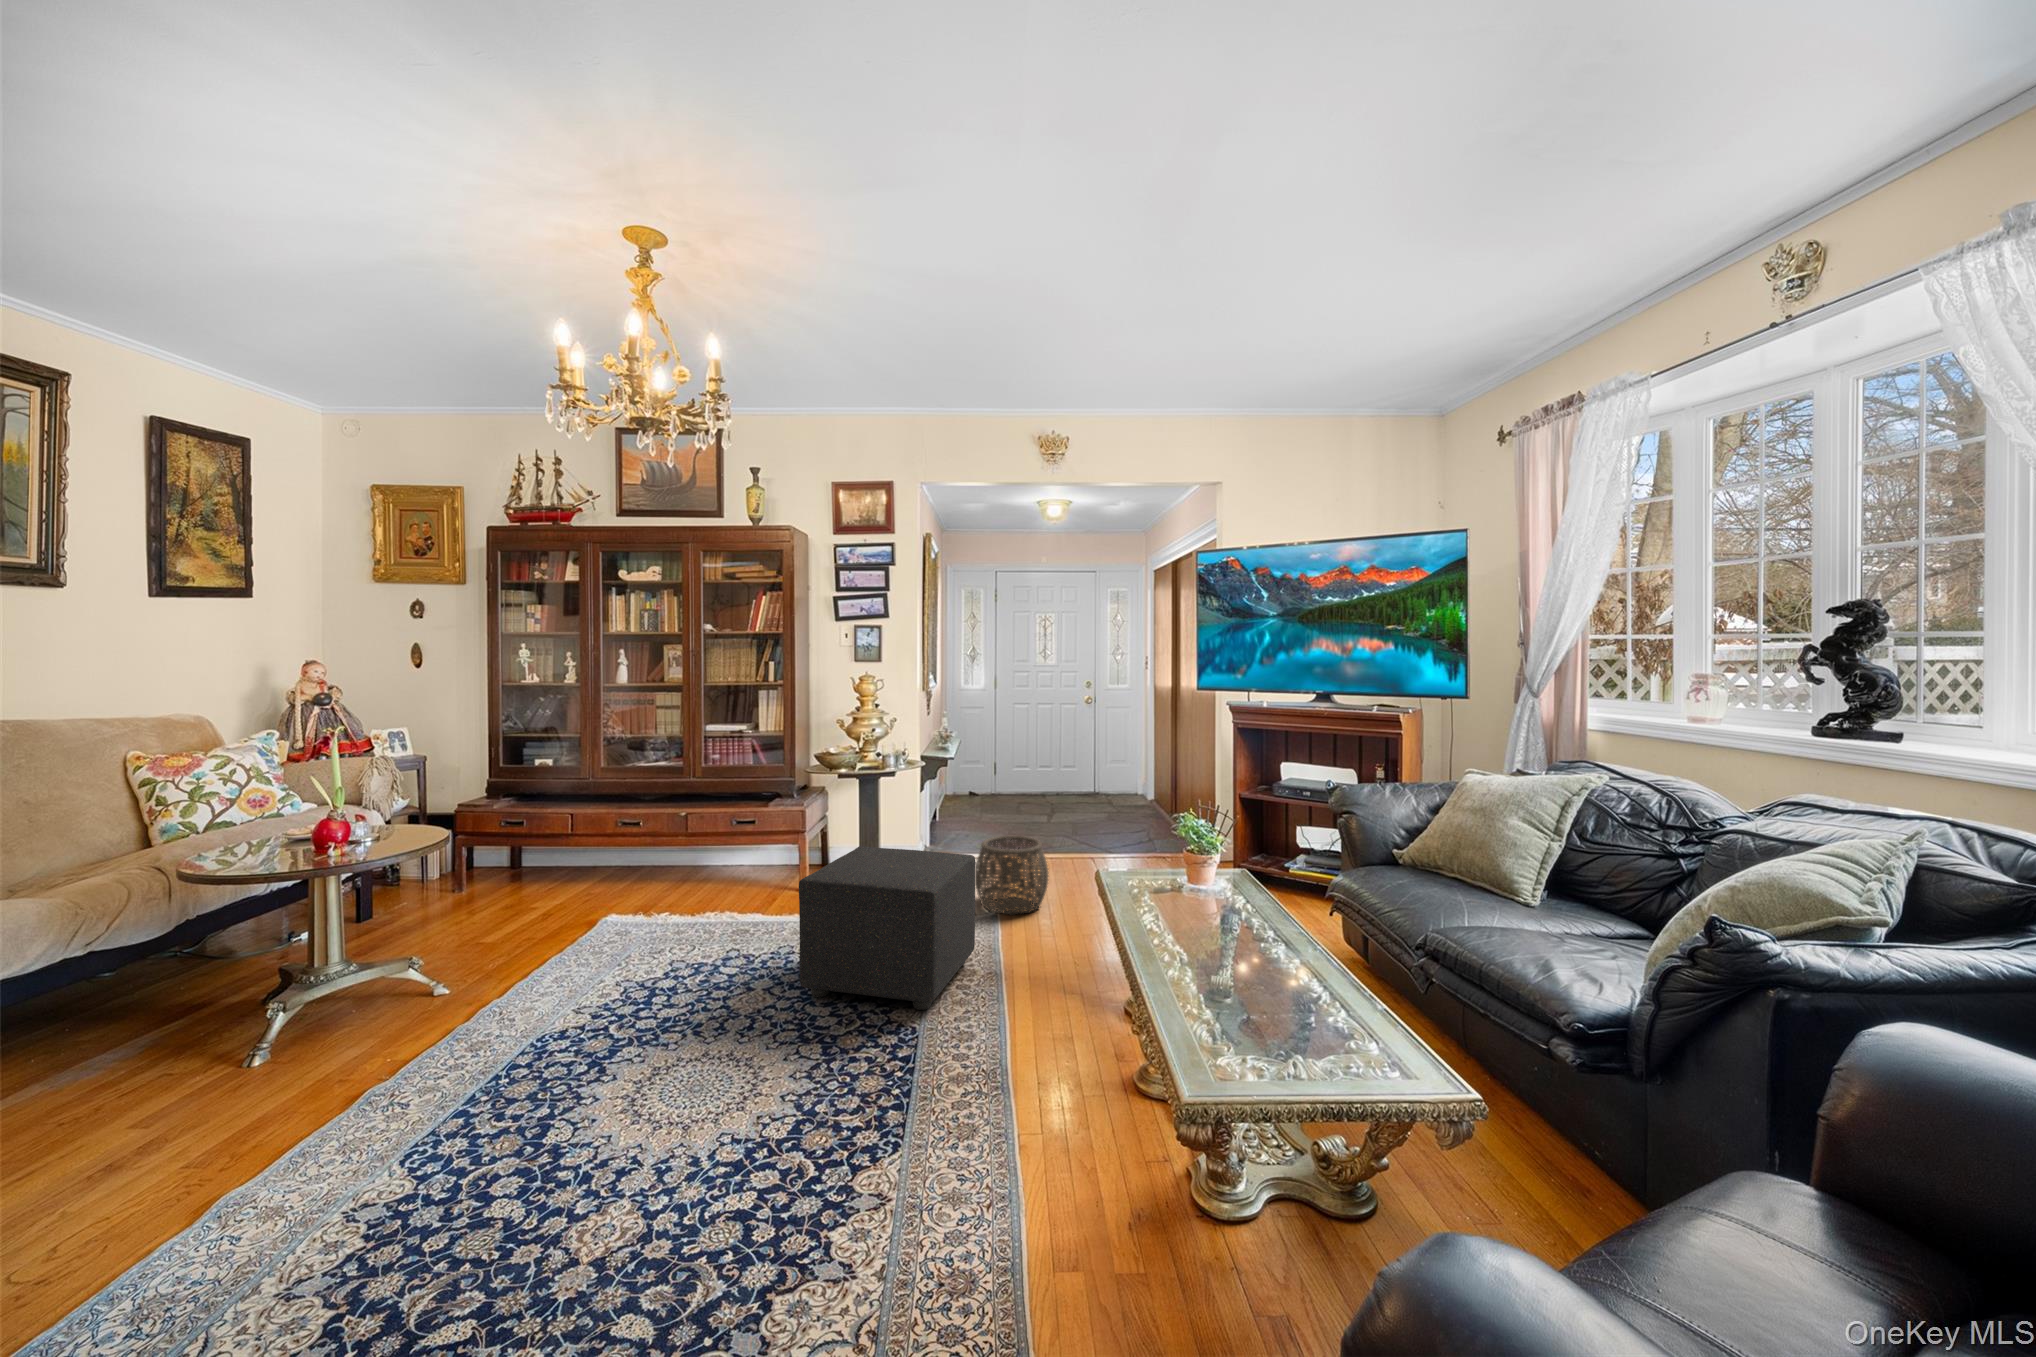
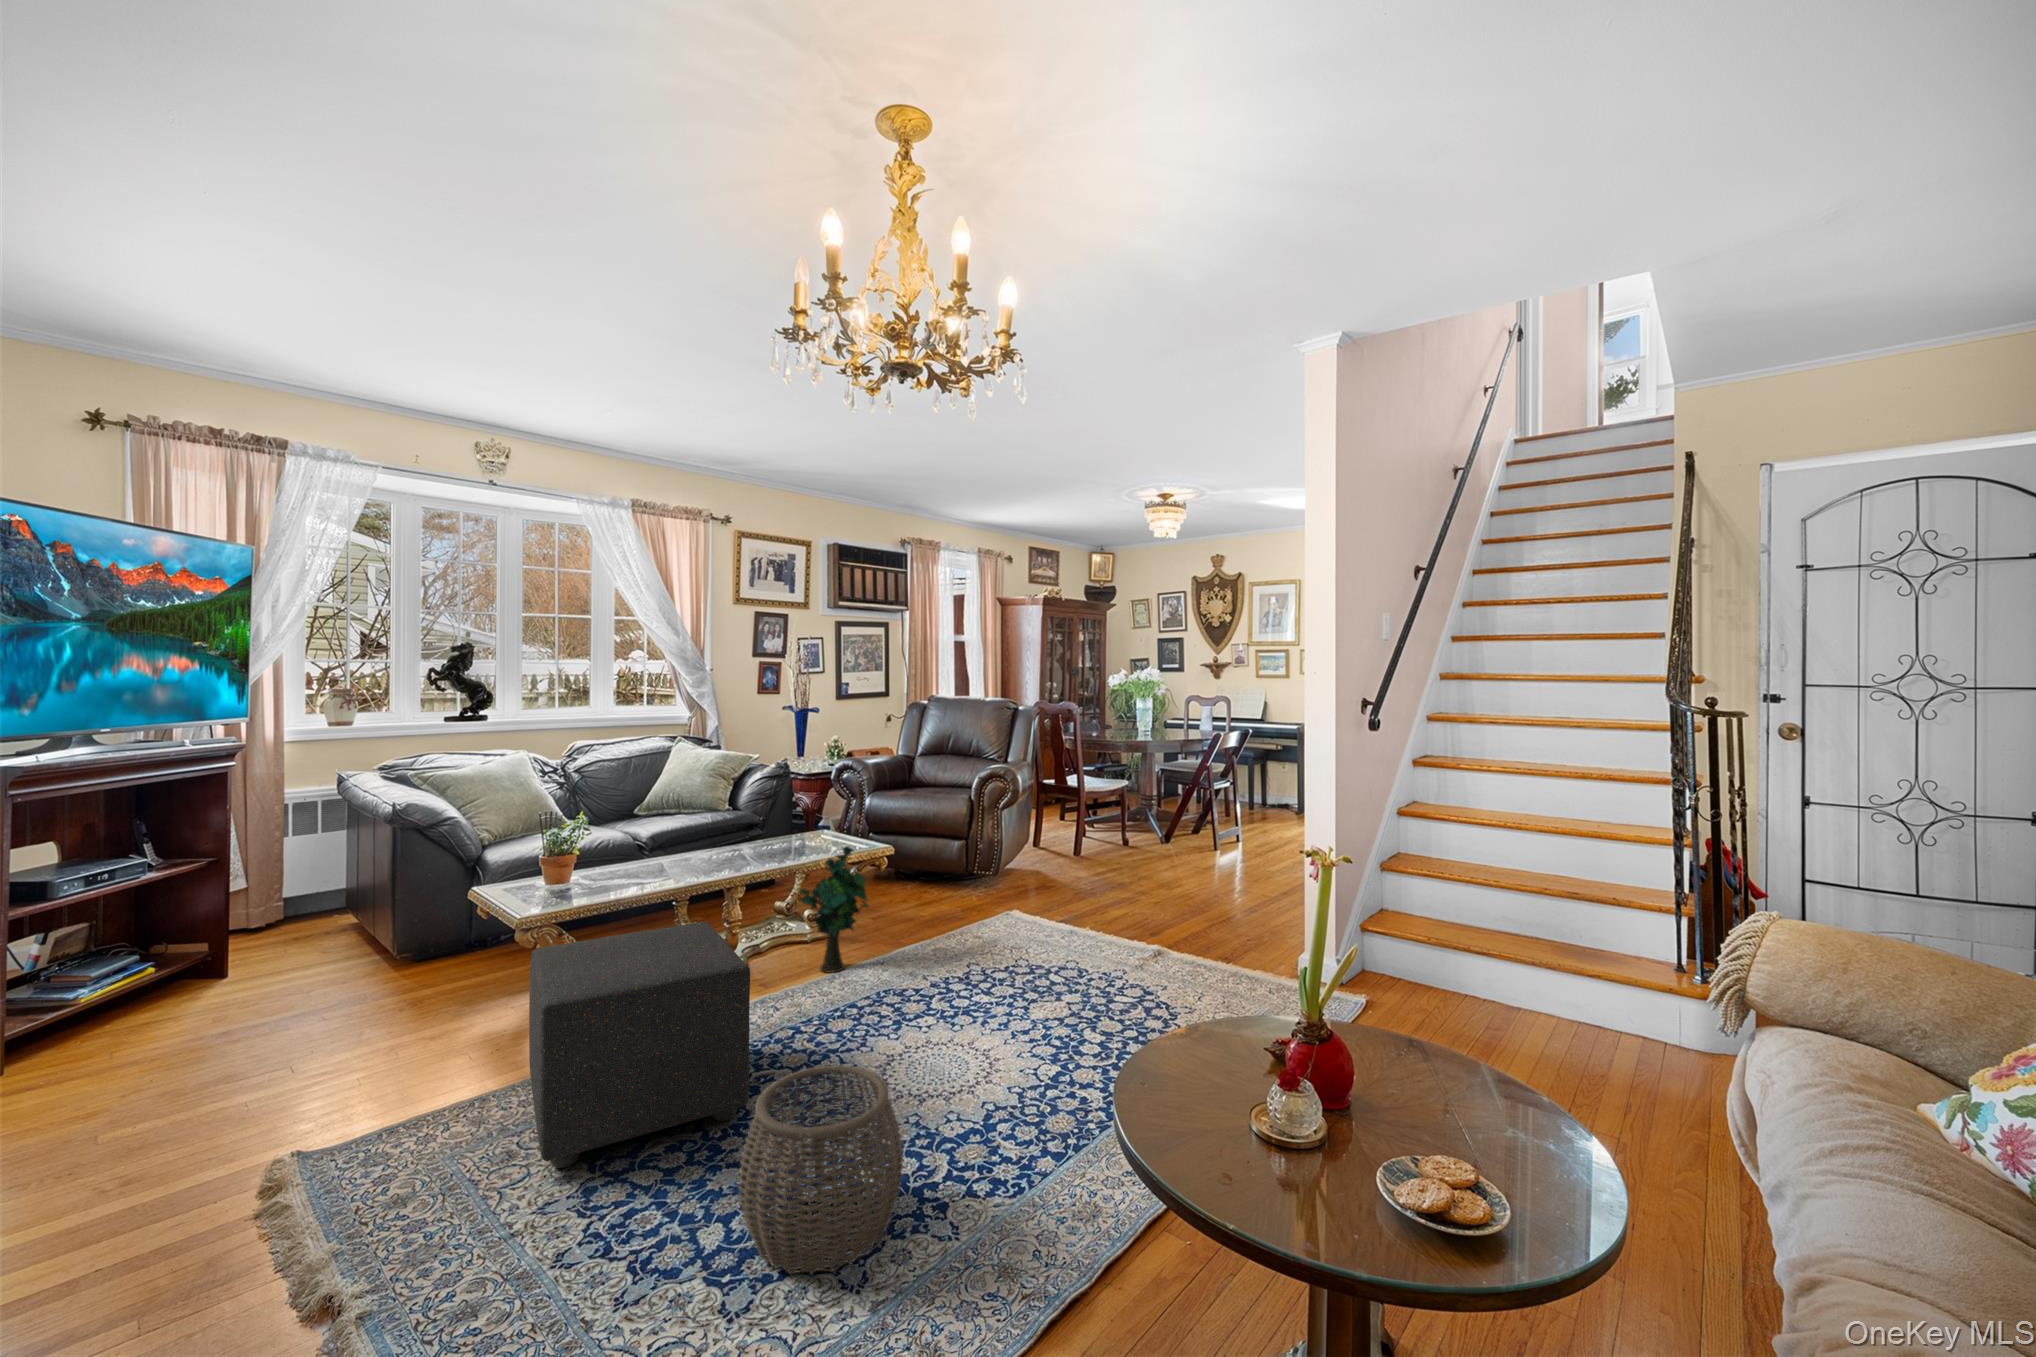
woven basket: present [975,836,1049,914] -> present [738,1065,903,1275]
decorative plant: none [985,960,1086,1160] -> present [800,846,868,973]

